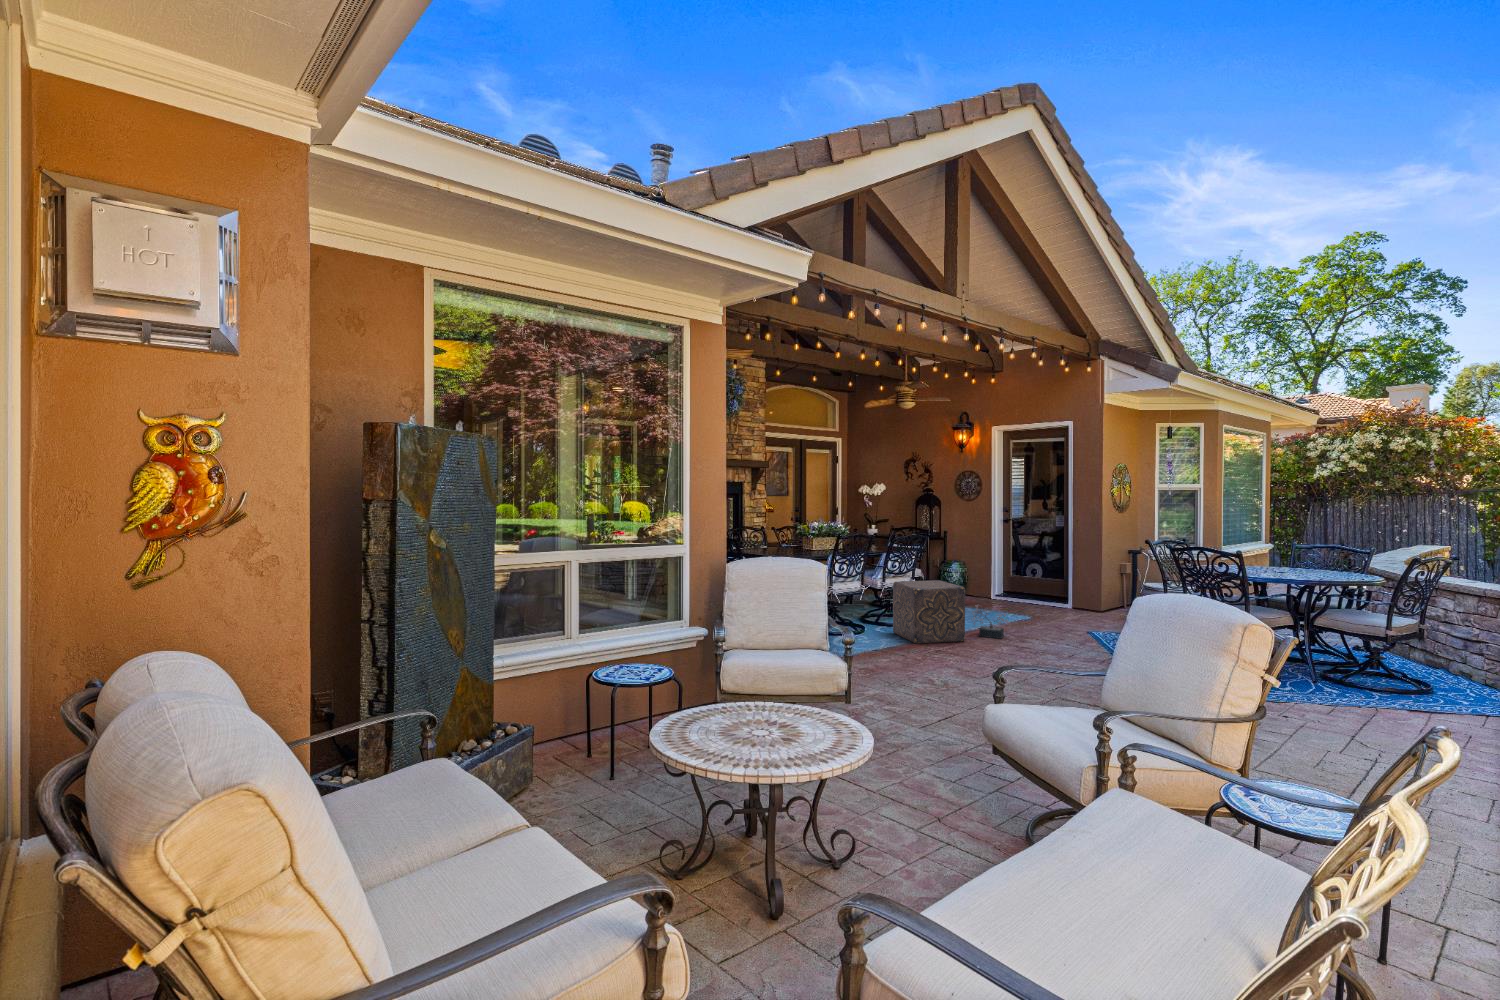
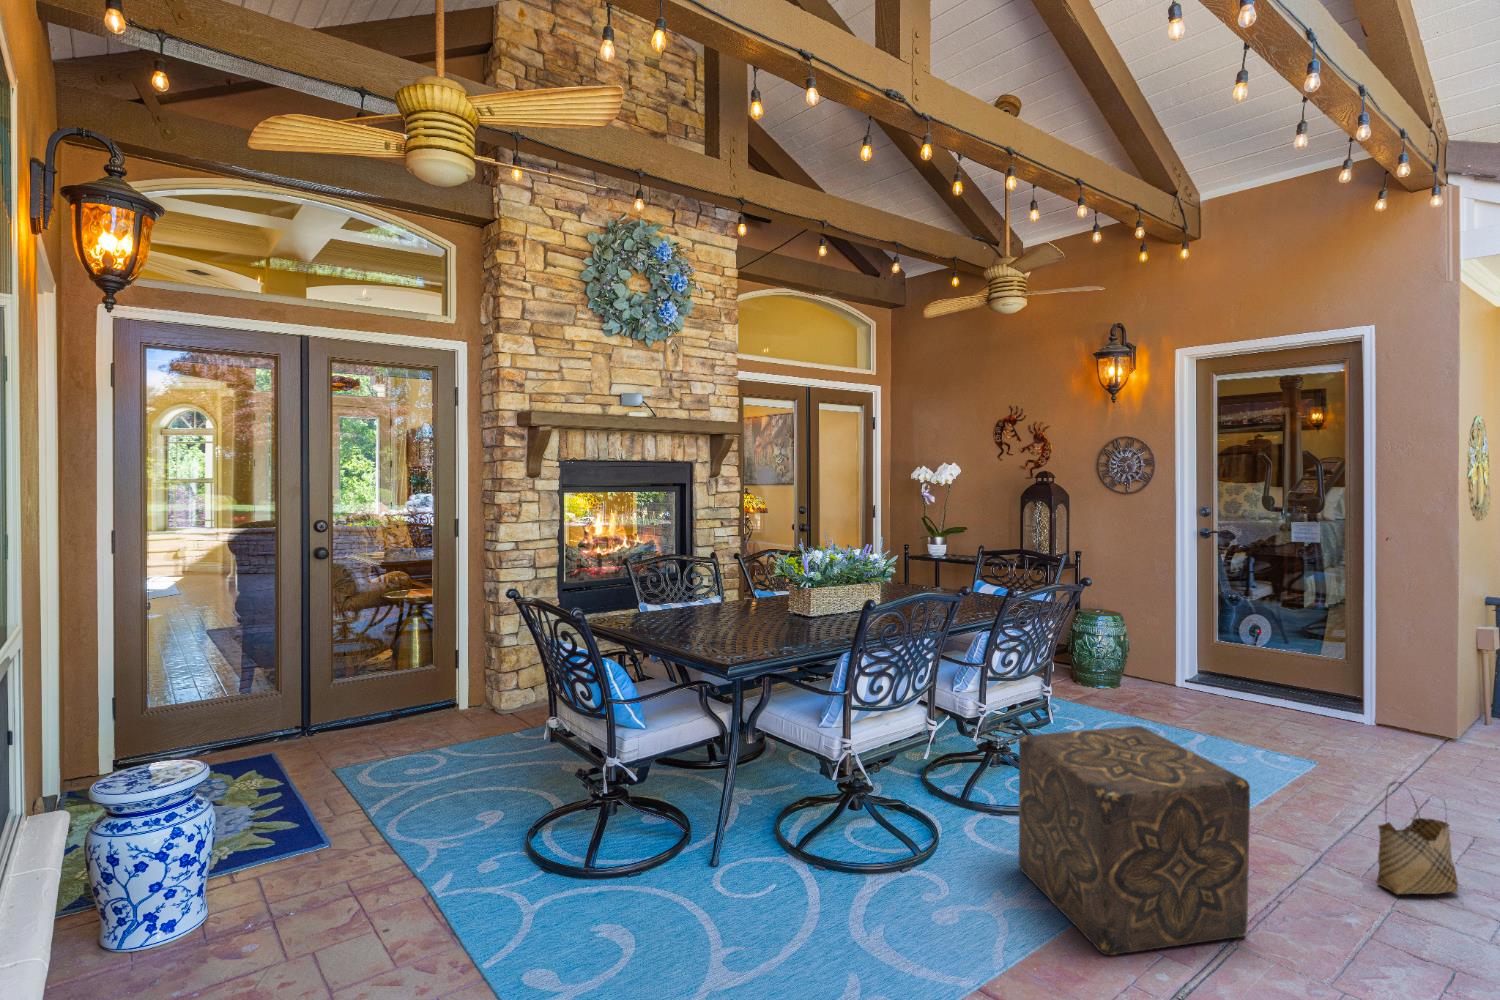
woven basket: none [1019,599,1046,636] -> present [1376,781,1458,894]
decorative plant: present [973,604,1008,639] -> none [1233,795,1365,914]

